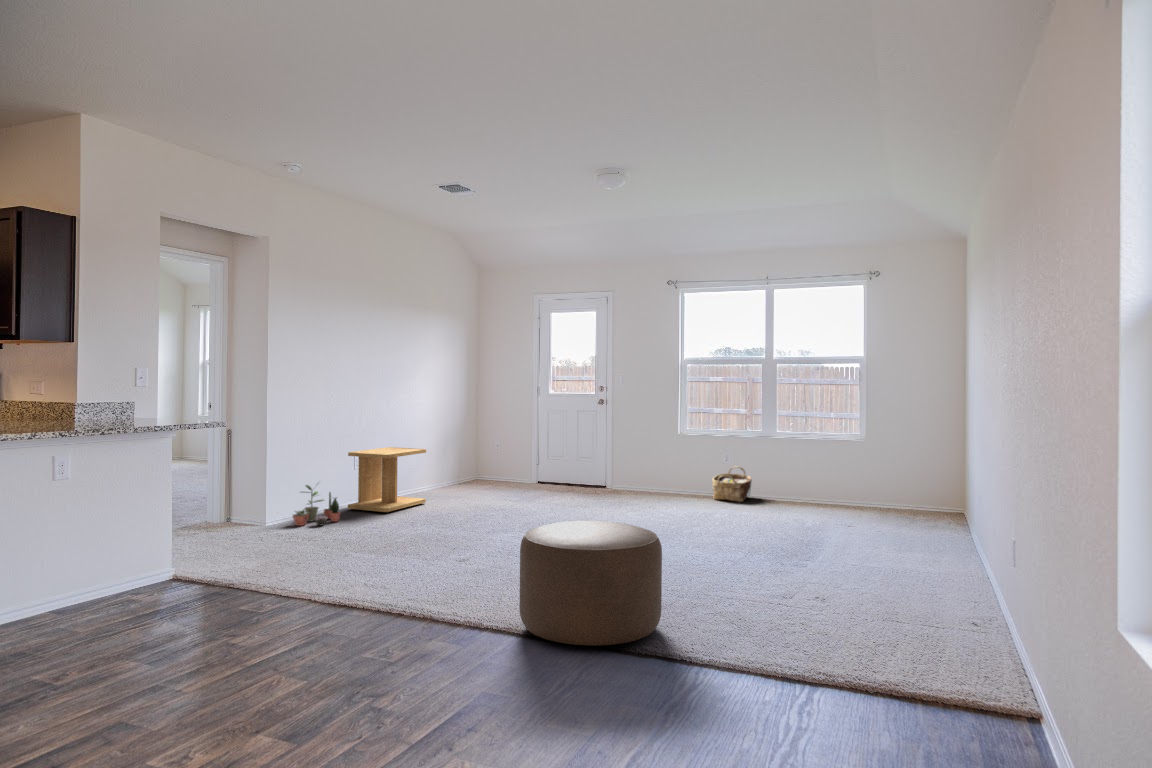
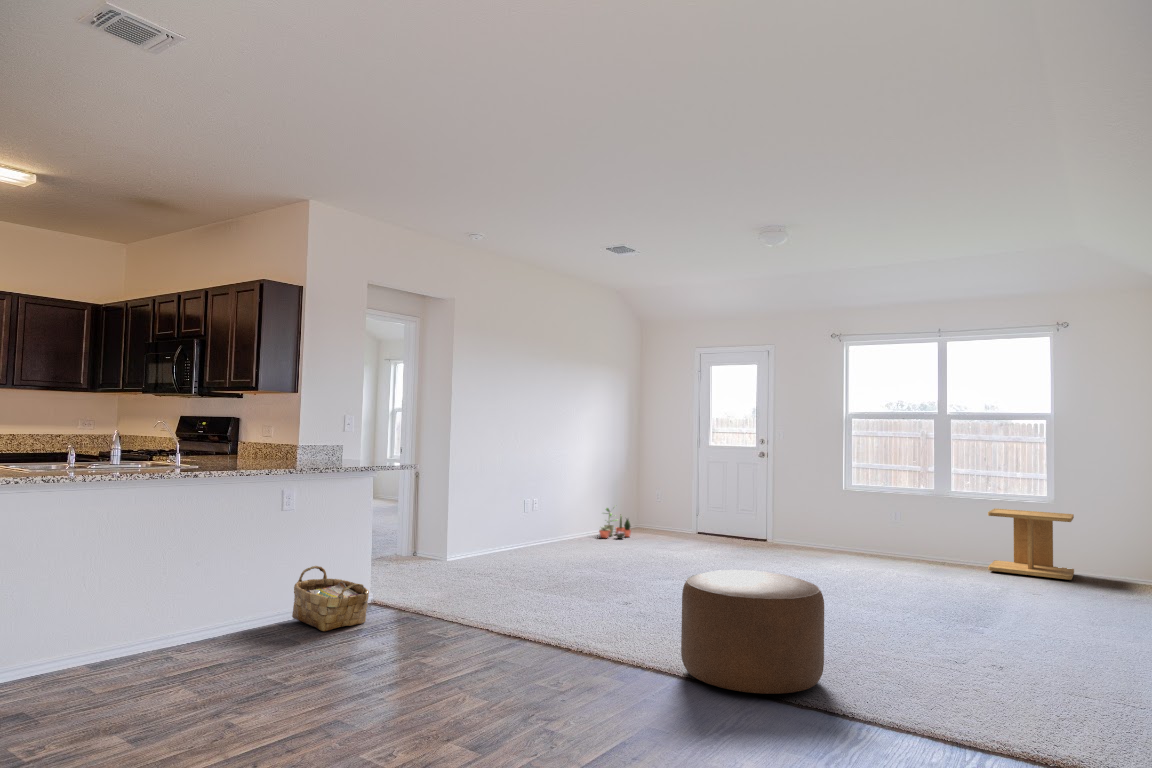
side table: present [348,447,426,513] -> present [988,509,1074,580]
woven basket: present [712,466,752,502] -> present [292,566,369,631]
potted plant: present [293,485,340,526] -> present [599,508,631,539]

